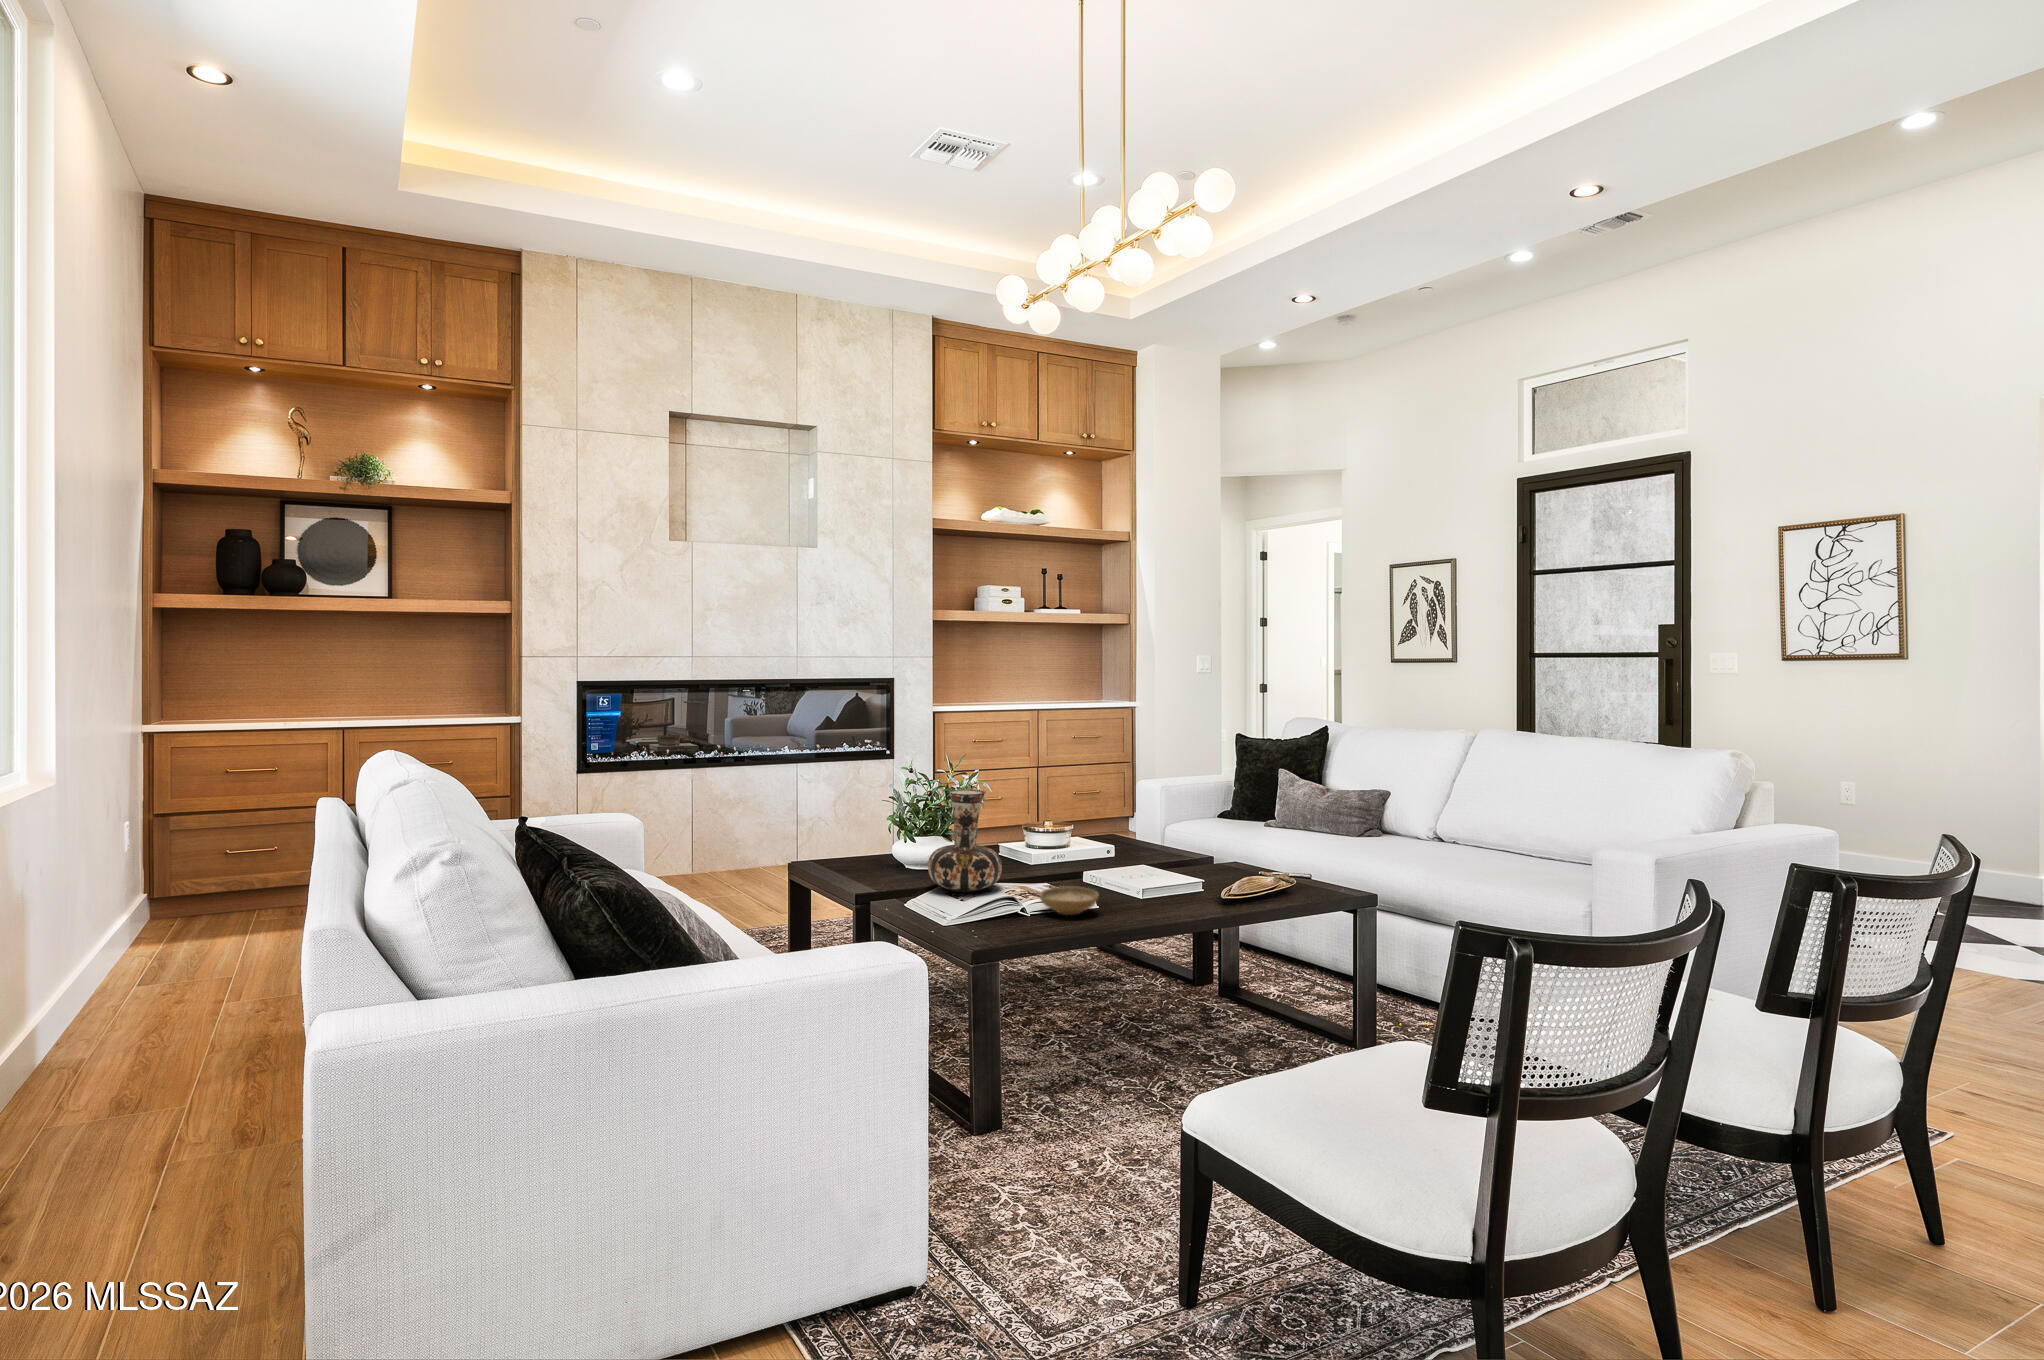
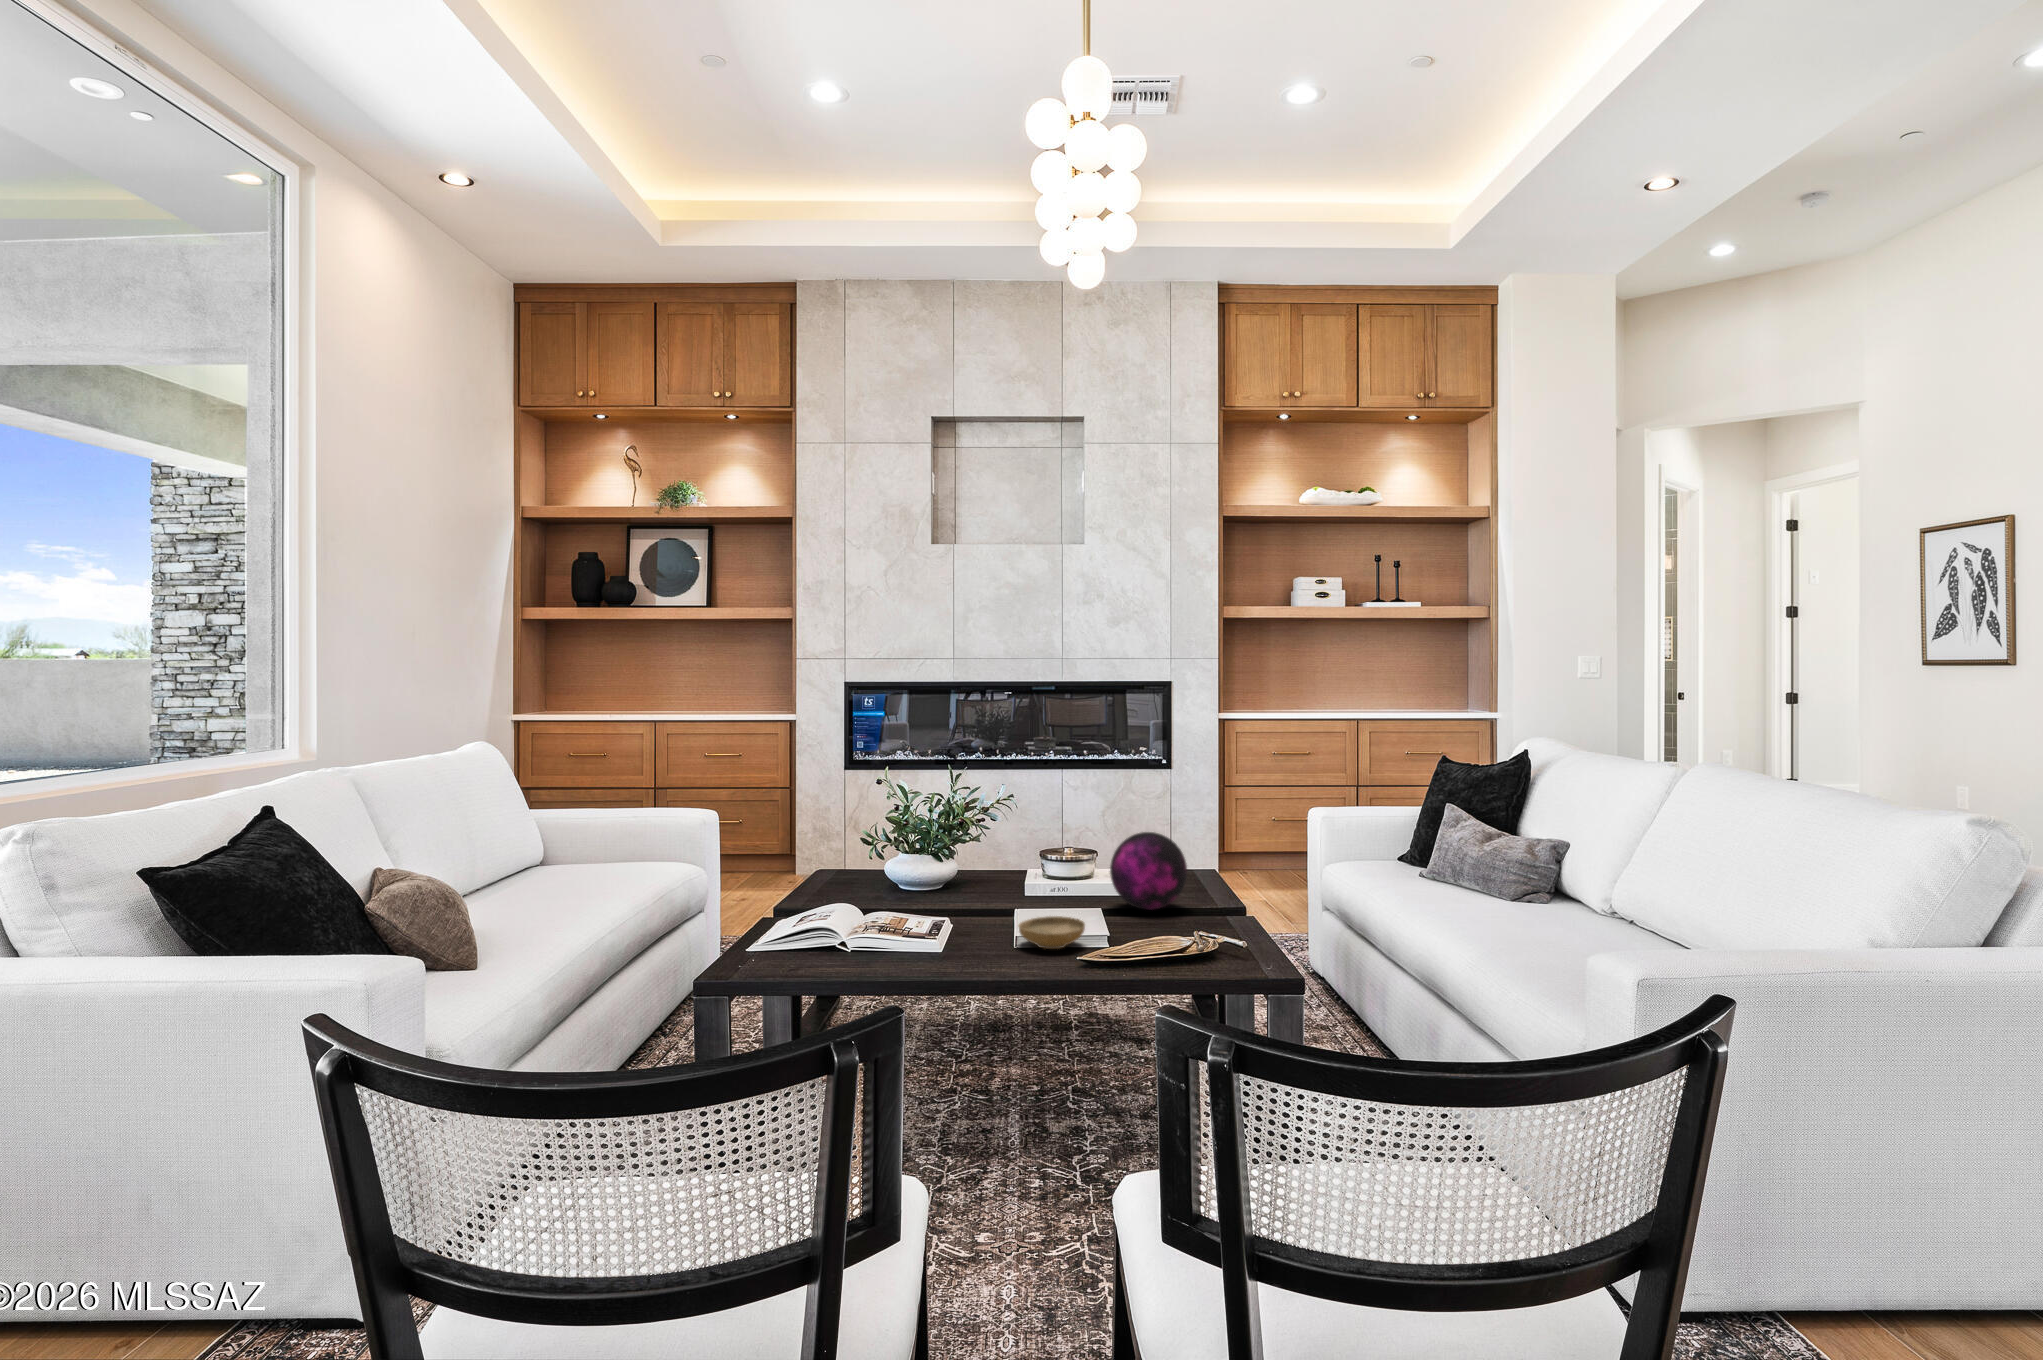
decorative vase: present [928,789,1002,892] -> none [960,800,1042,914]
decorative orb: none [1046,810,1112,876] -> present [1110,832,1187,910]

